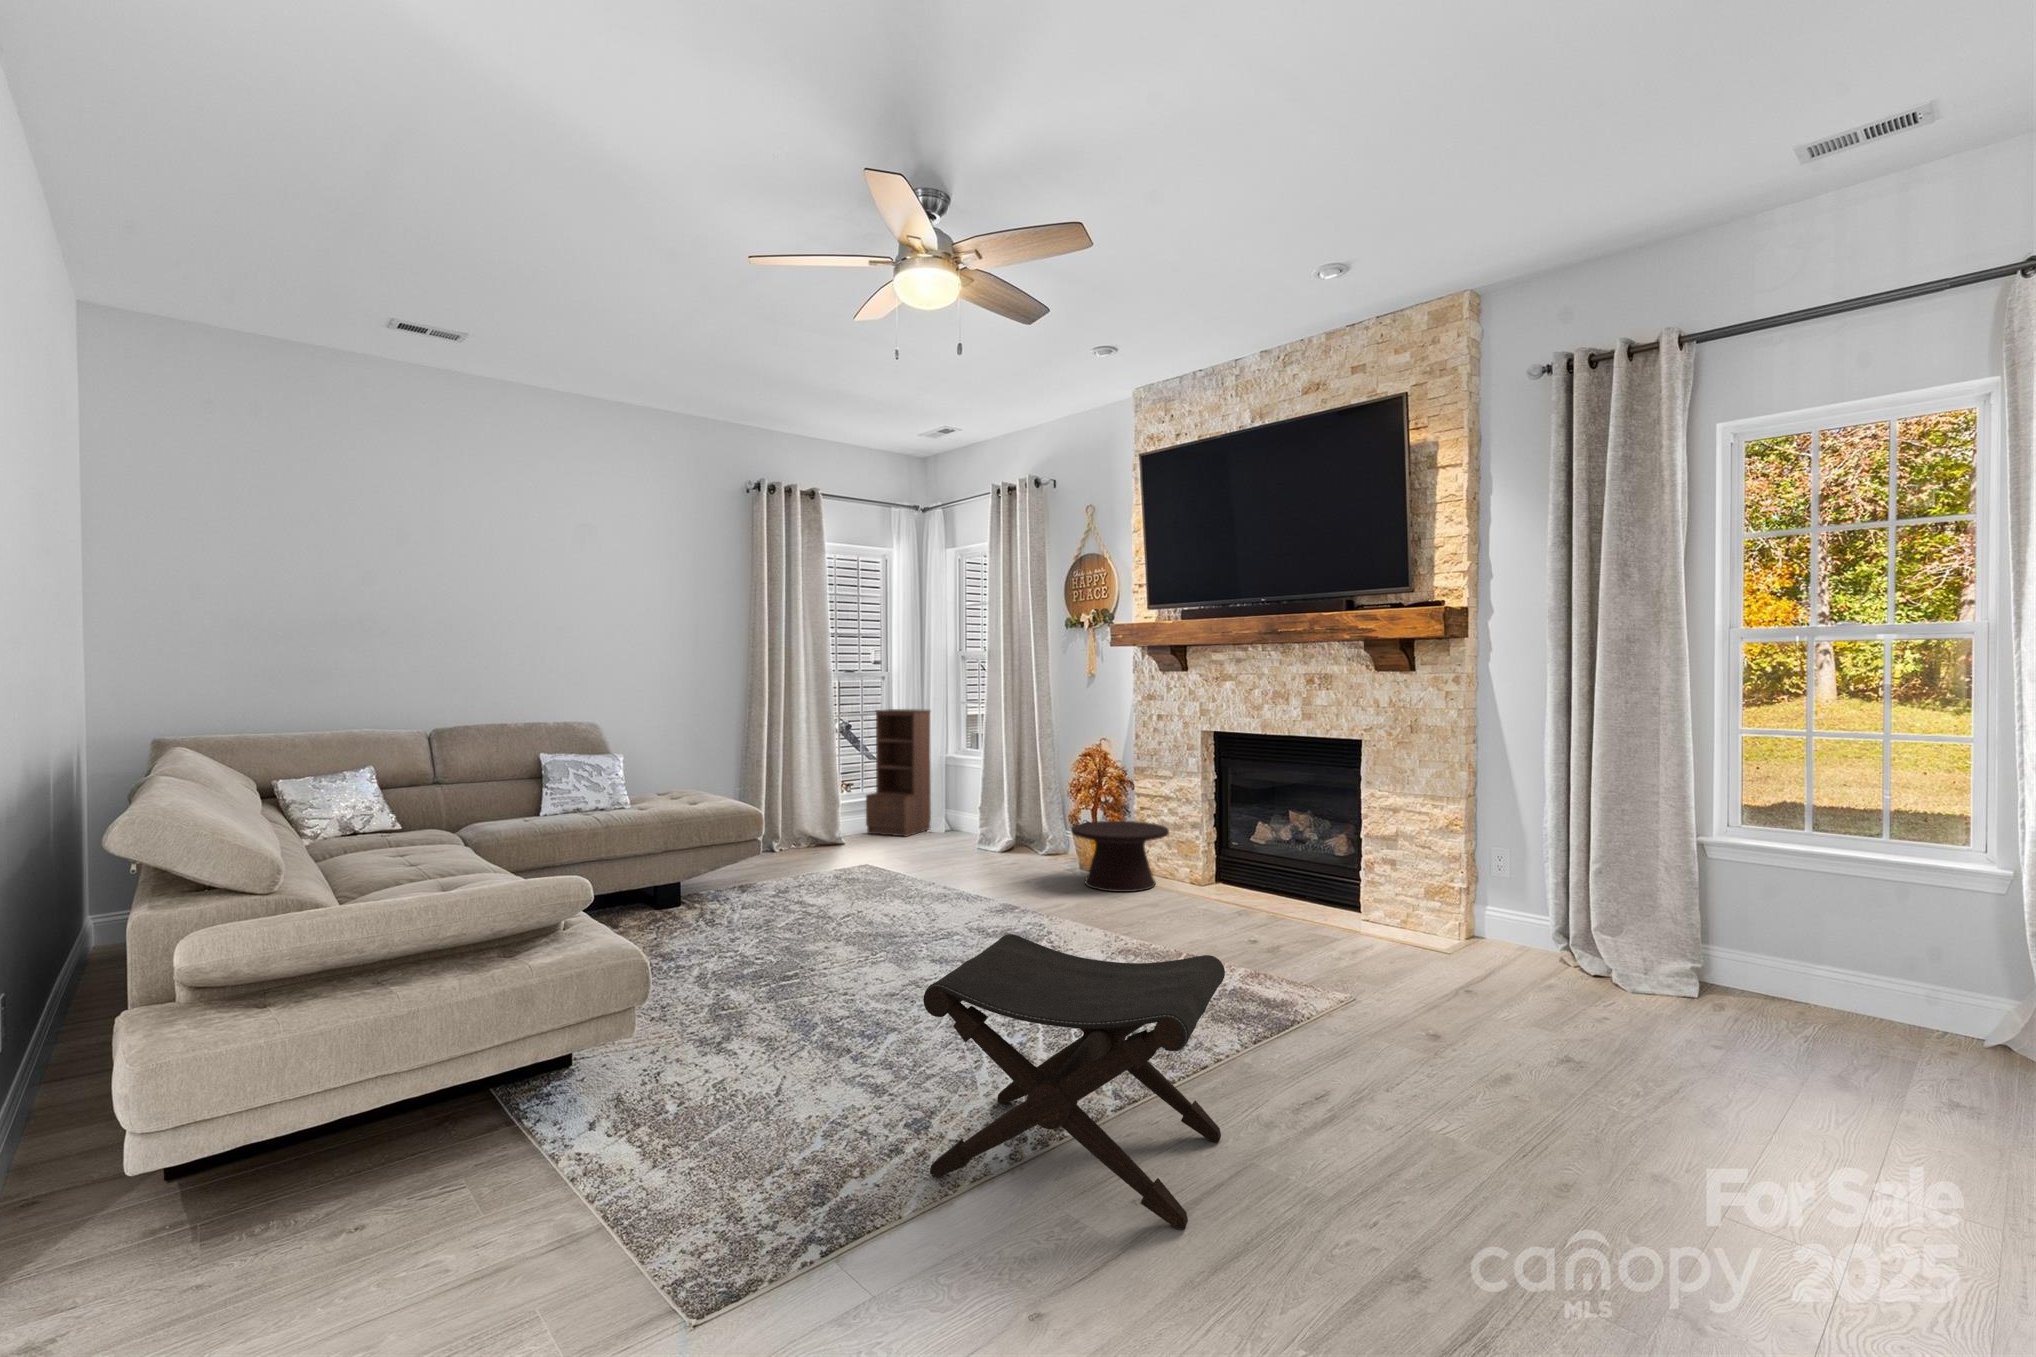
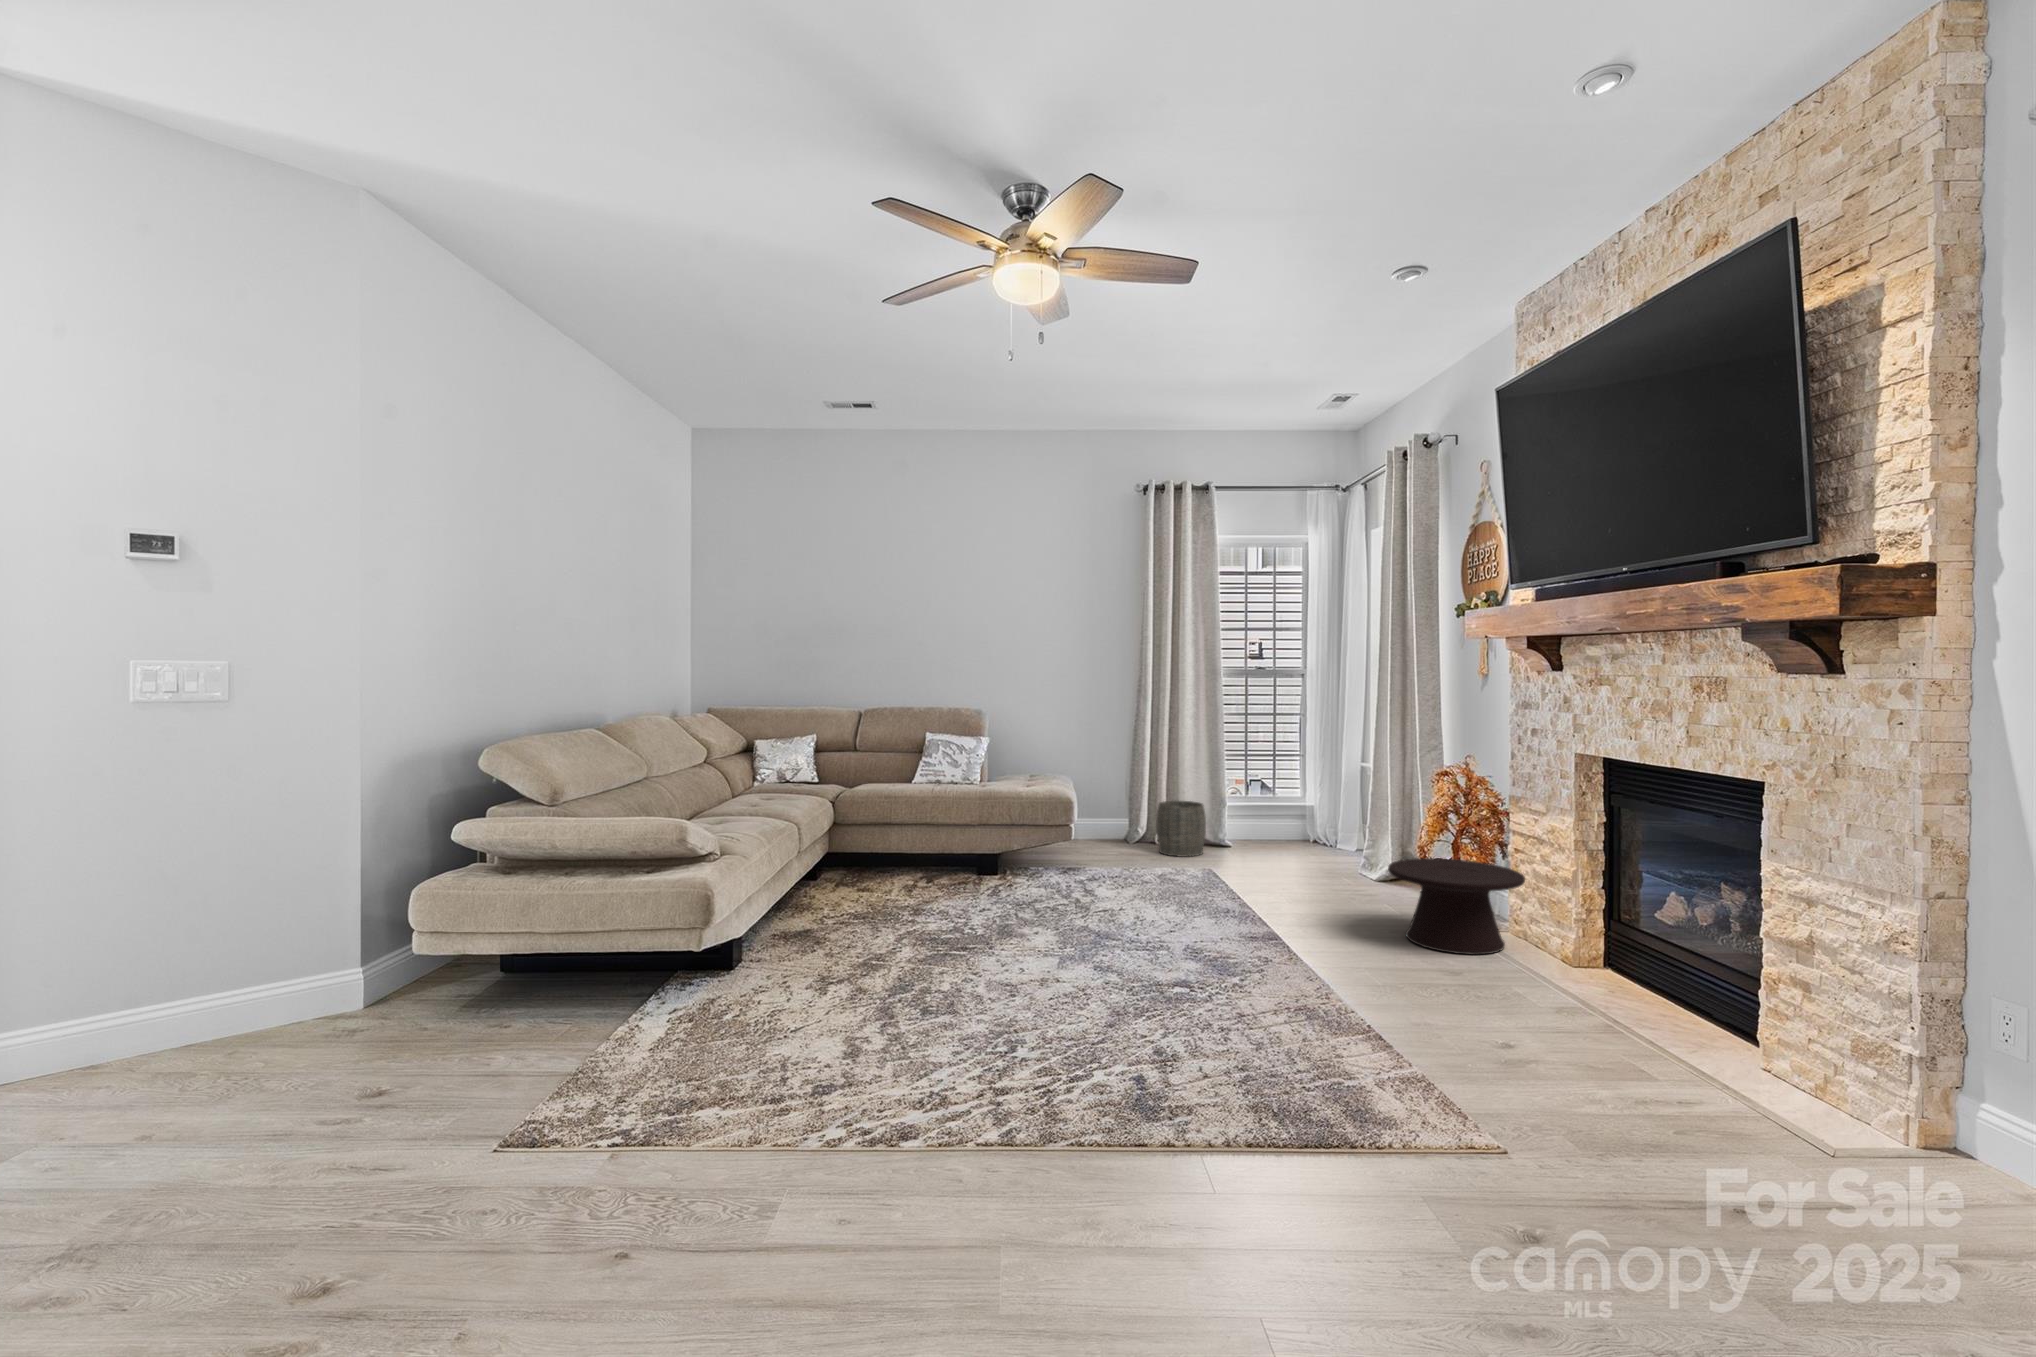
bookshelf: present [866,709,931,837] -> none [1265,710,1343,850]
woven basket: none [786,802,835,857] -> present [1156,801,1206,857]
footstool: present [923,934,1225,1229] -> none [736,950,1033,1312]

